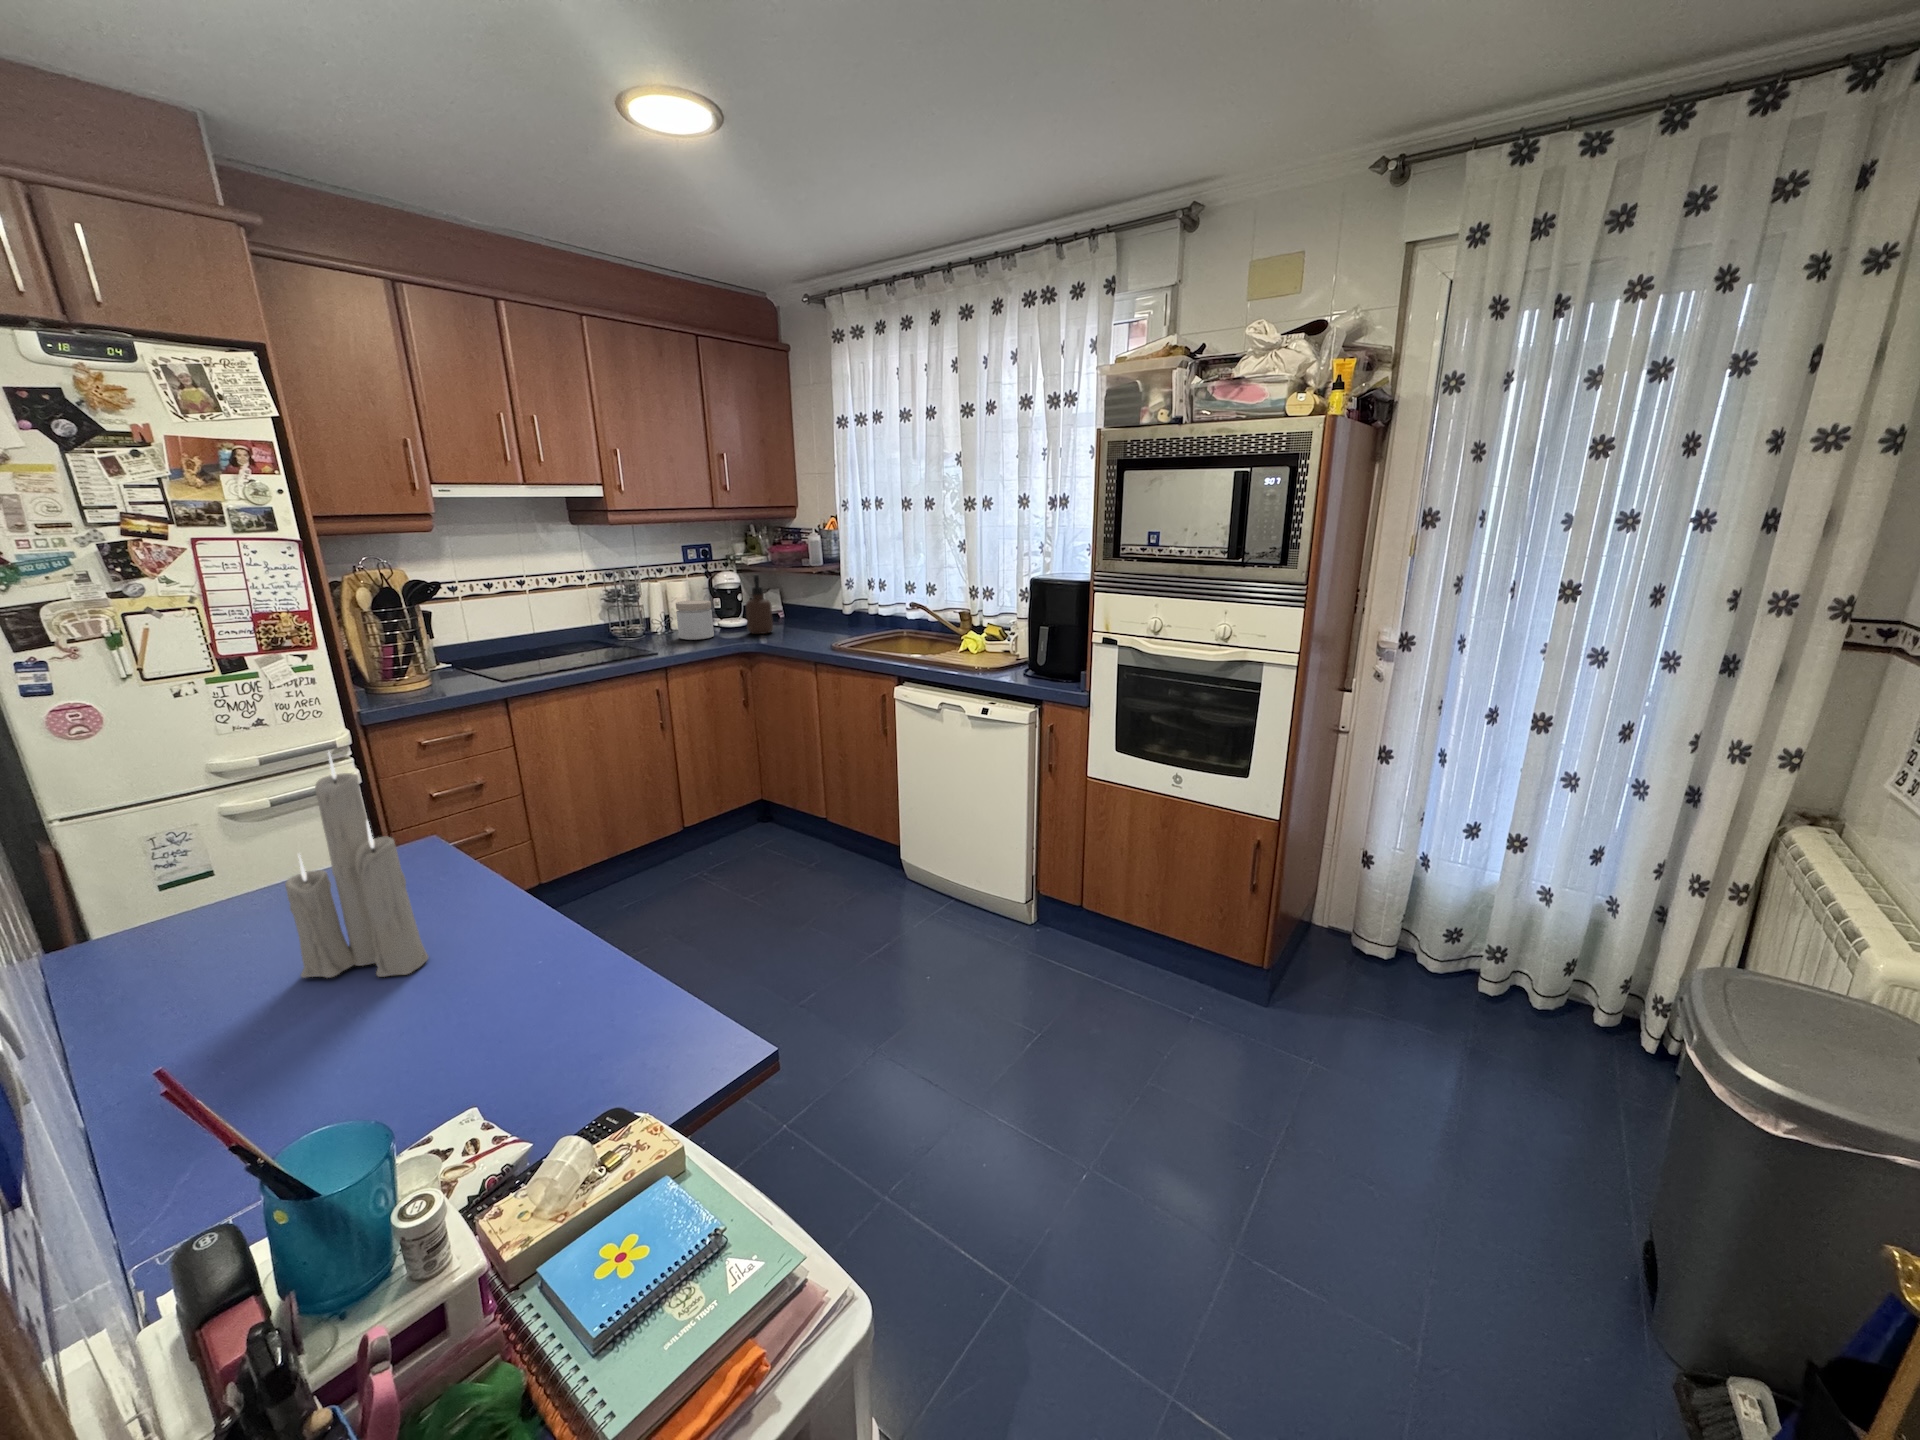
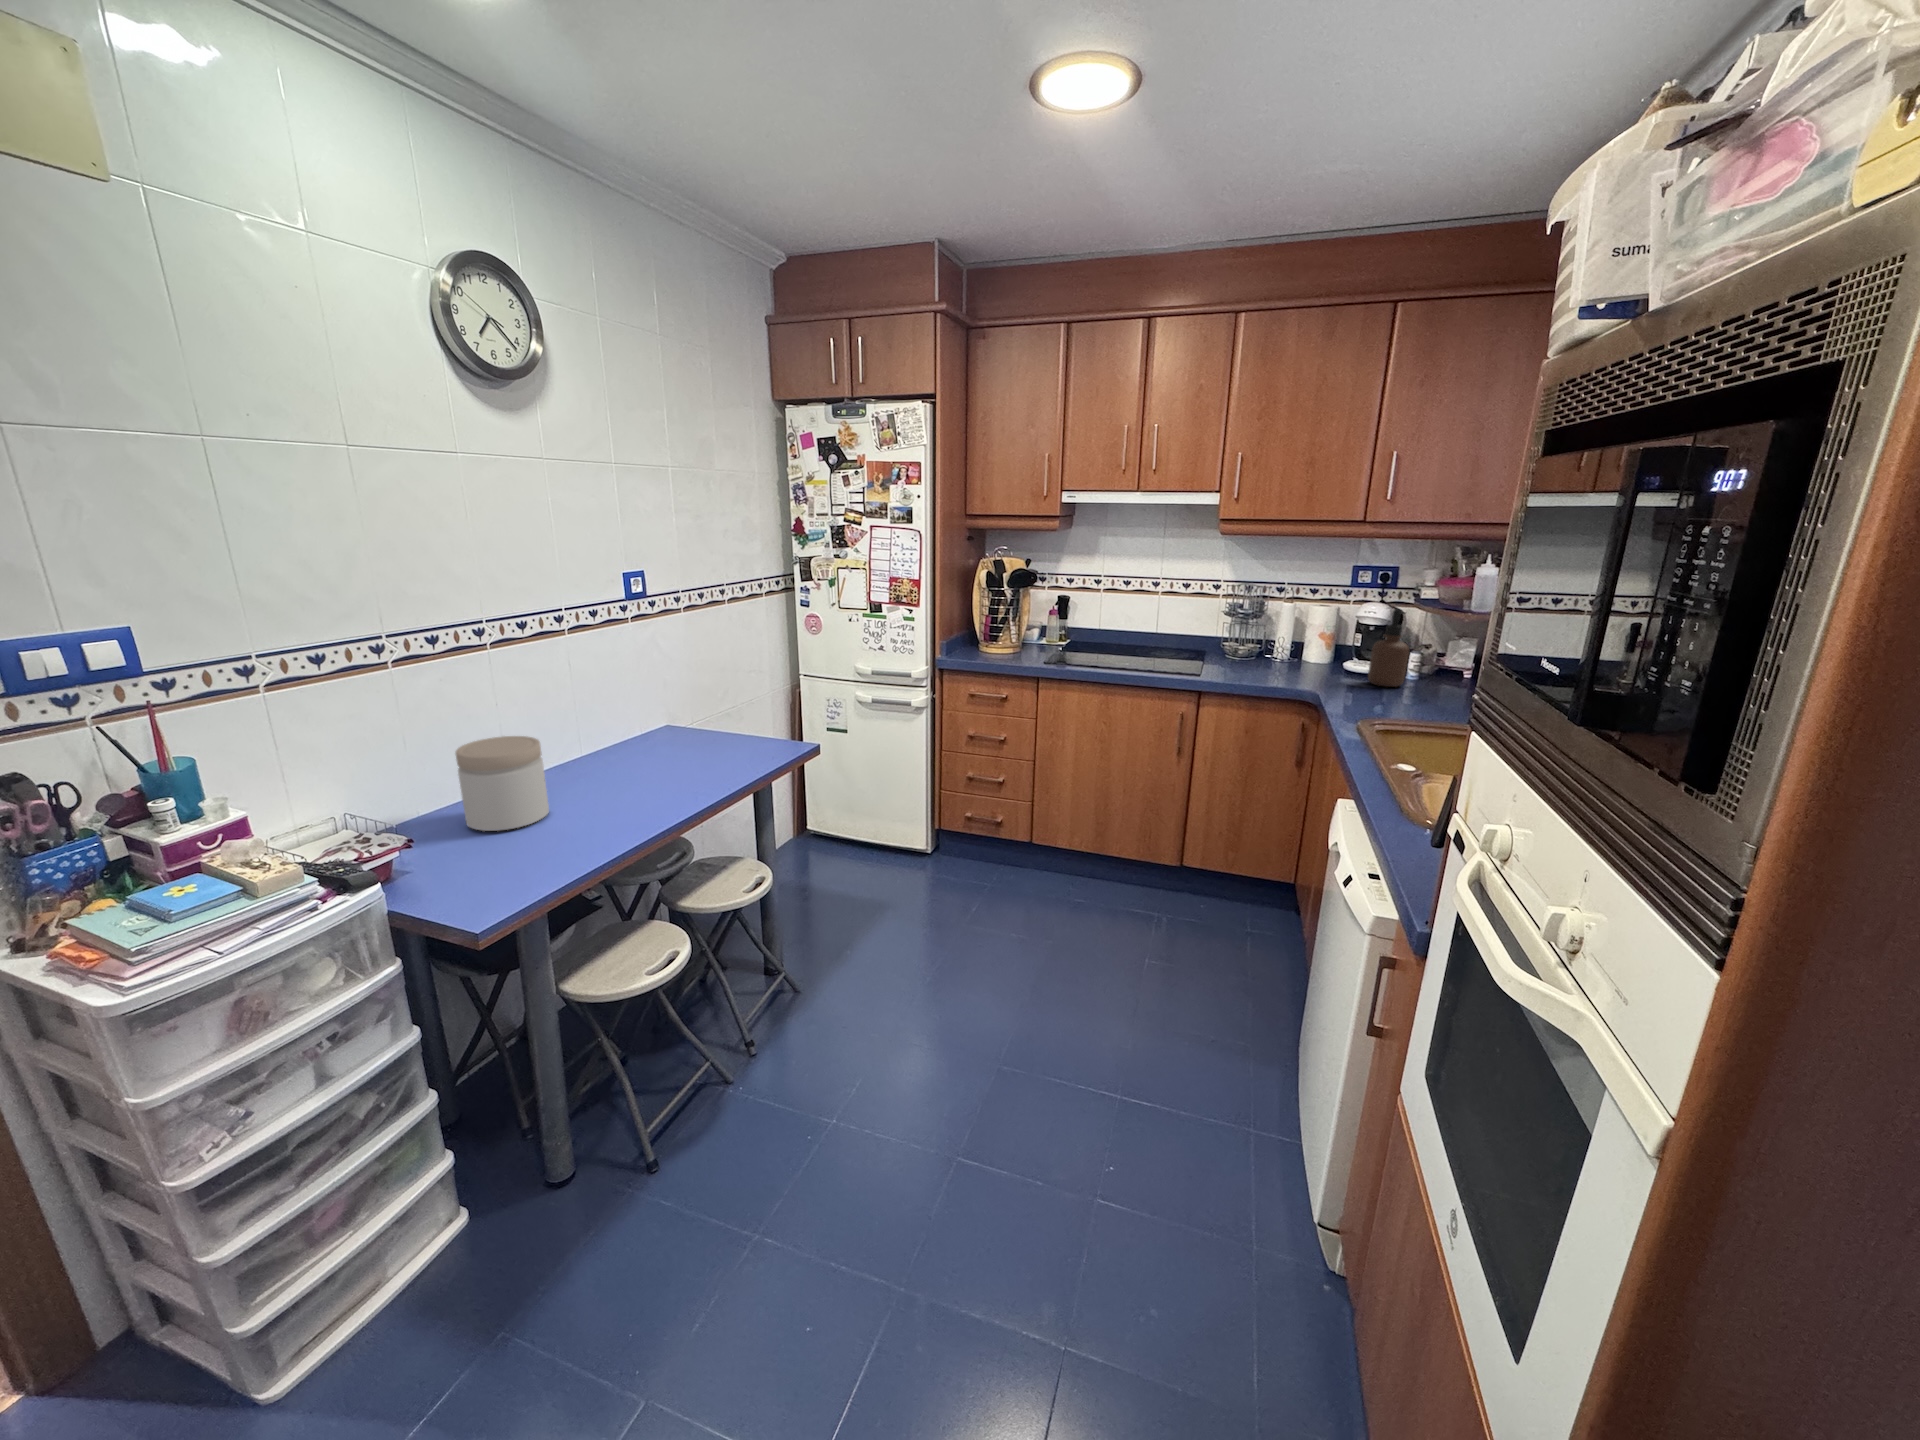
jar: present [676,600,714,640] -> present [456,736,549,831]
candle: present [285,752,428,978] -> none [568,633,615,782]

